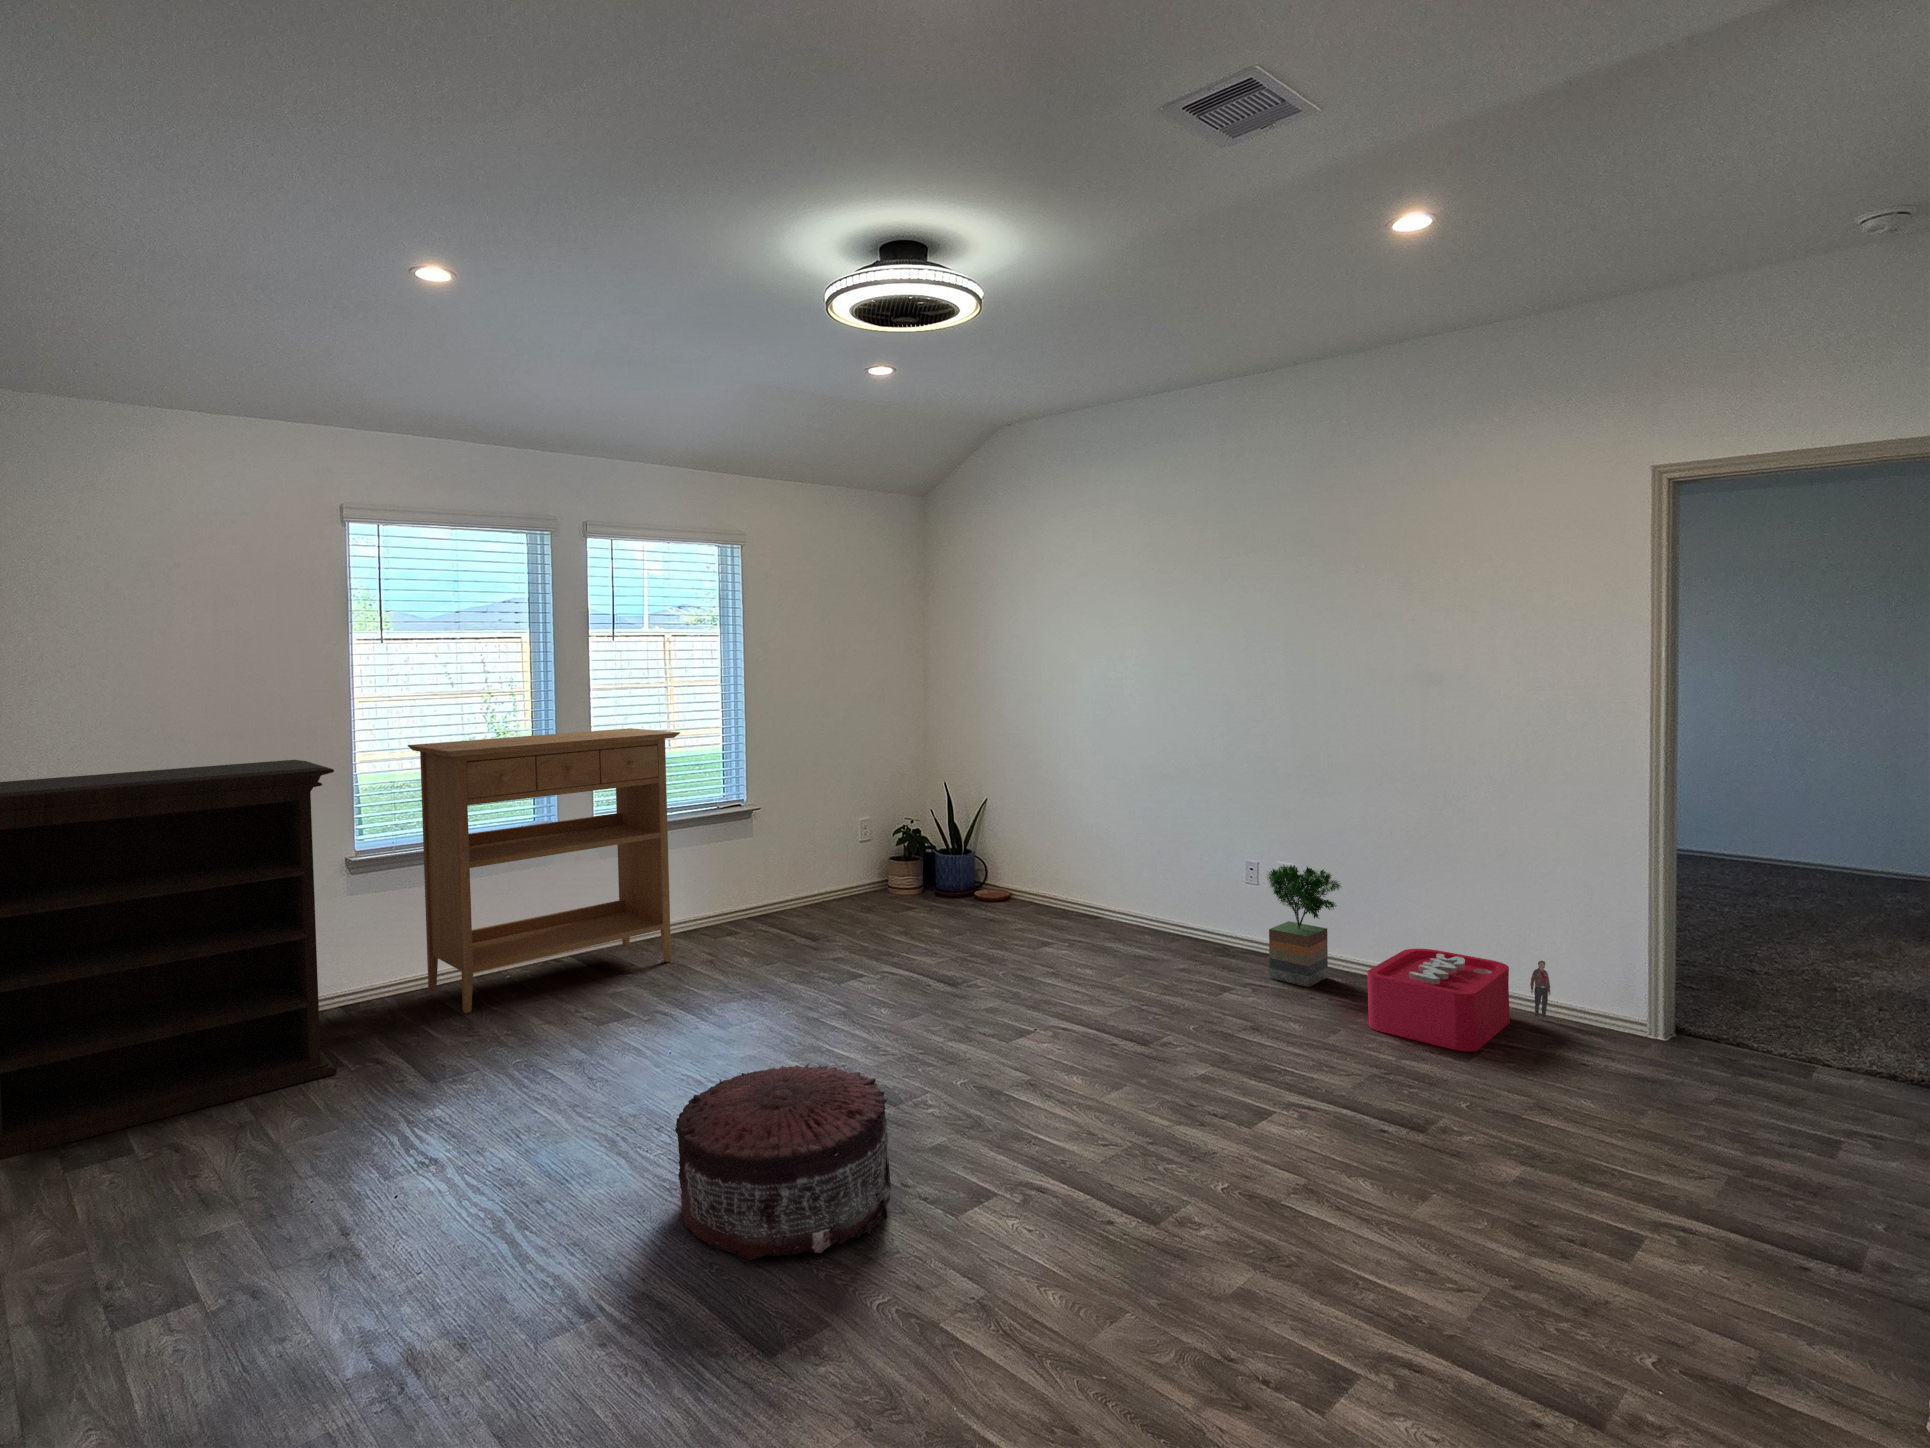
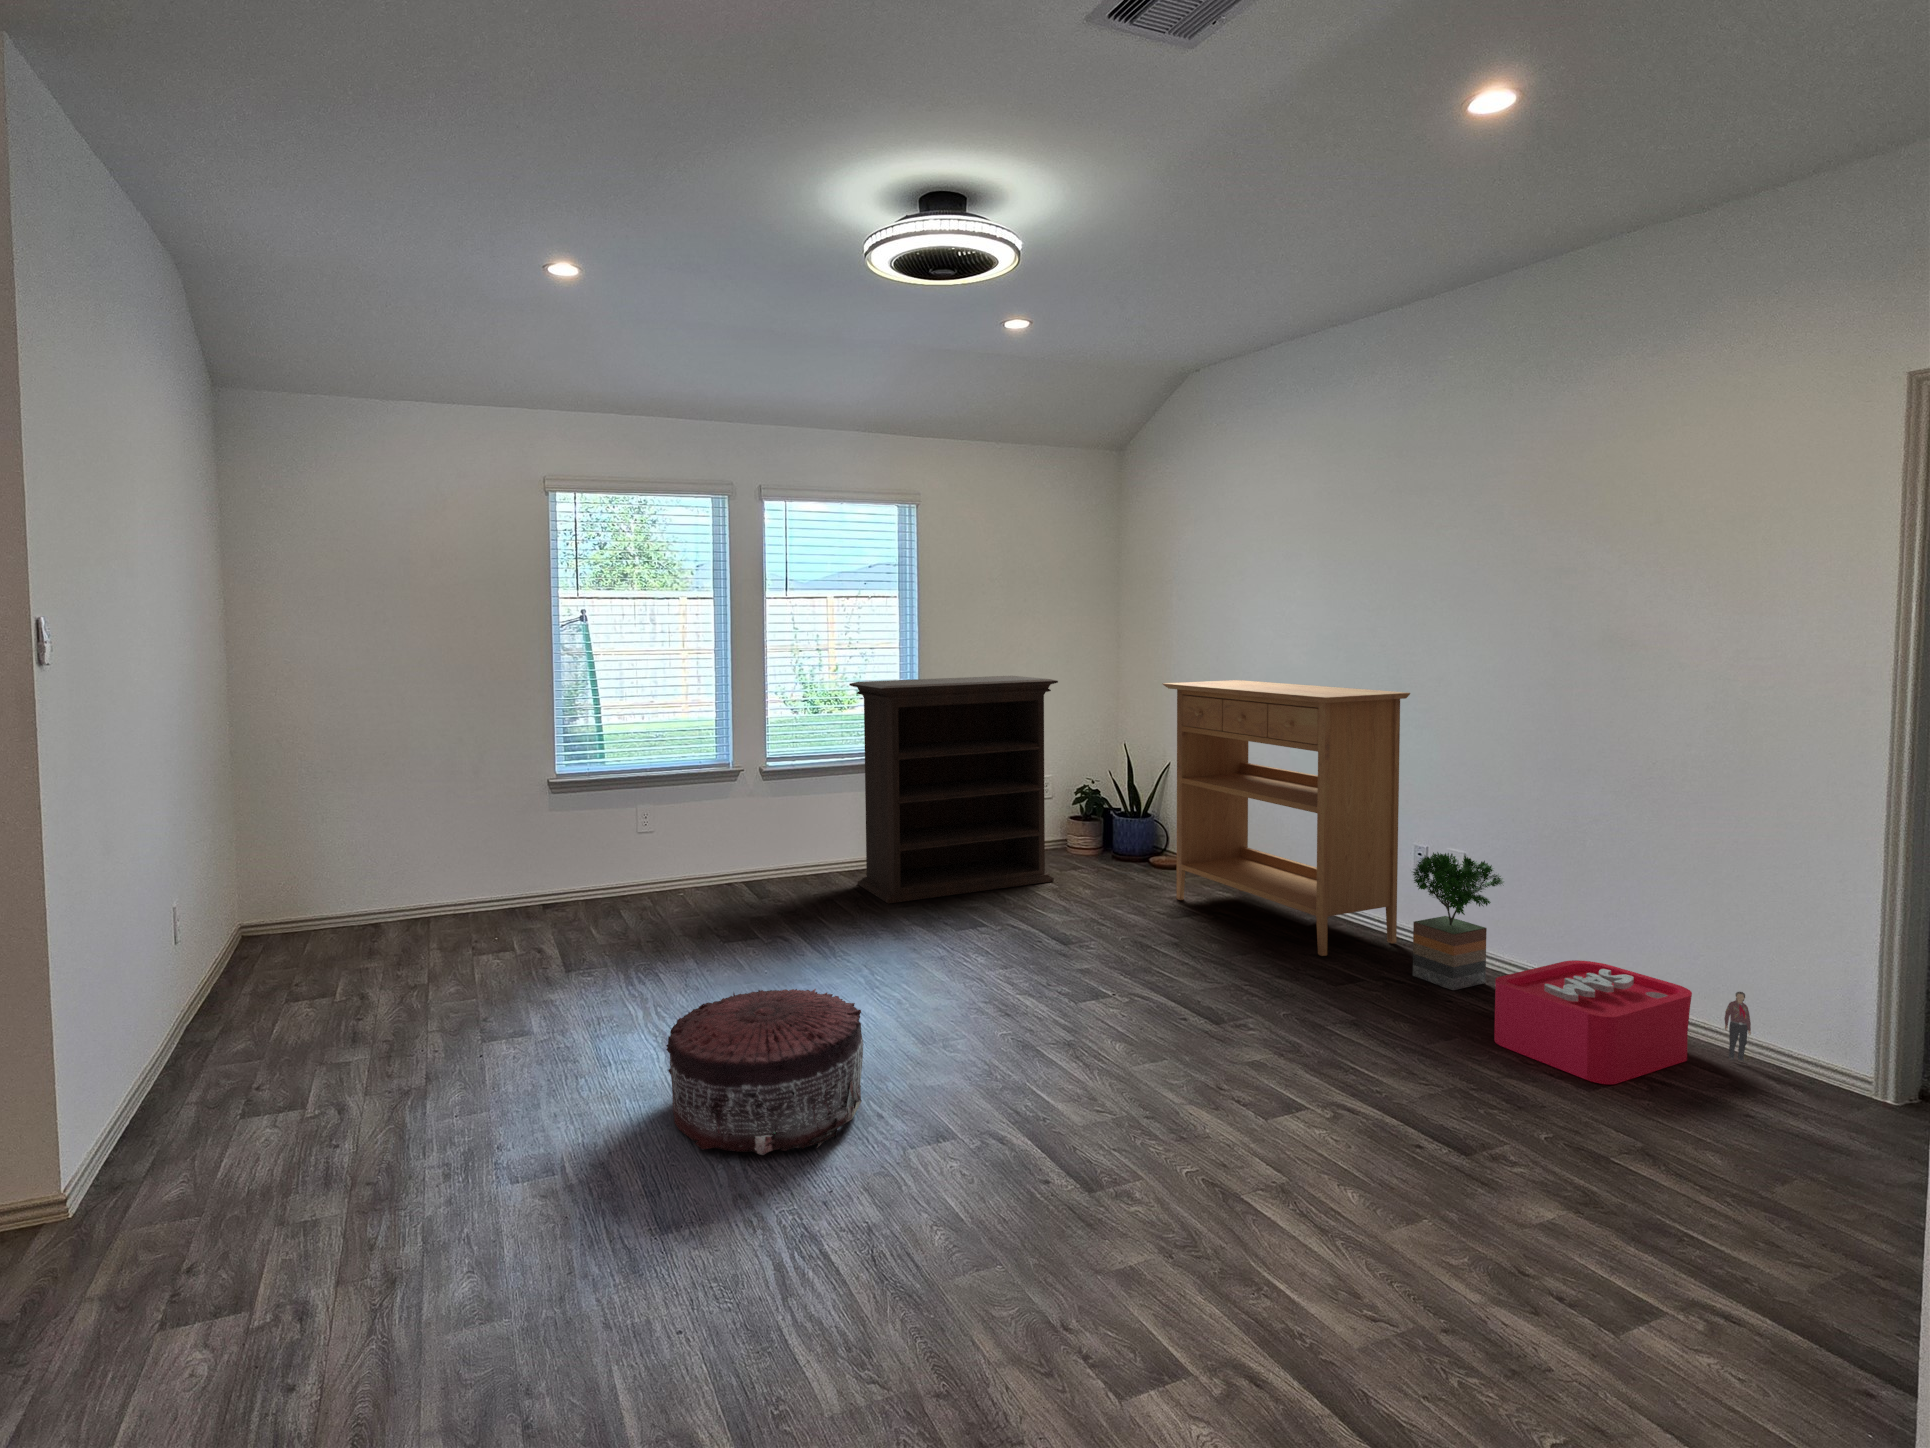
console table: present [407,728,680,1013] -> present [1162,680,1410,956]
bookshelf: present [0,760,337,1160] -> present [849,676,1058,904]

